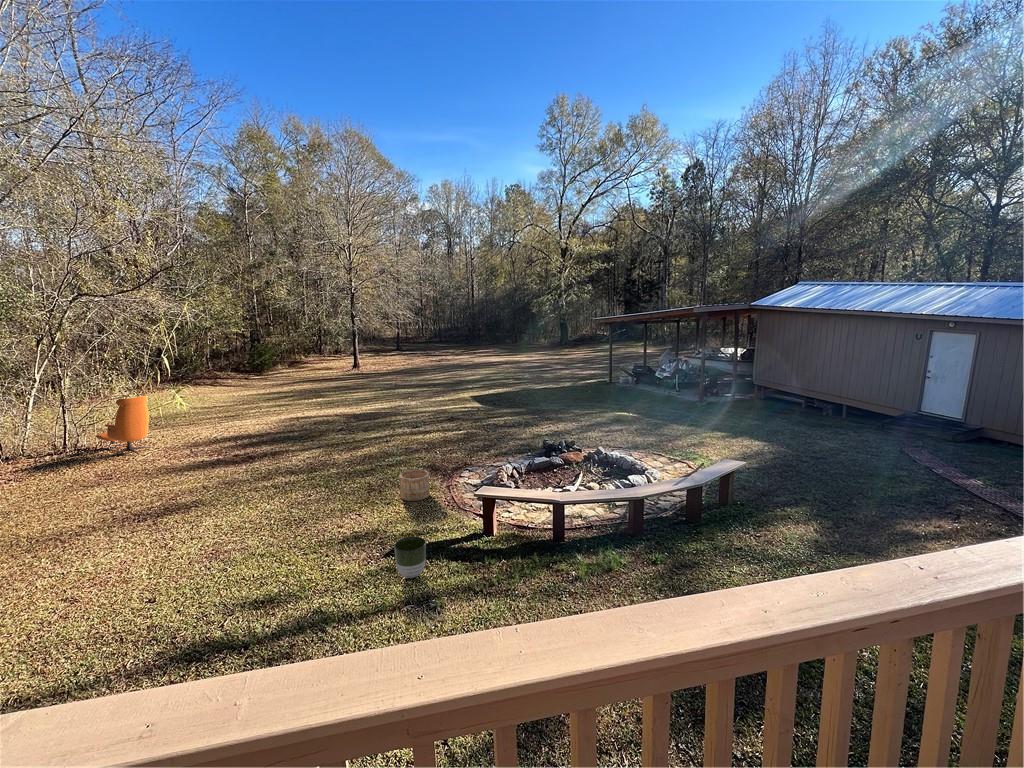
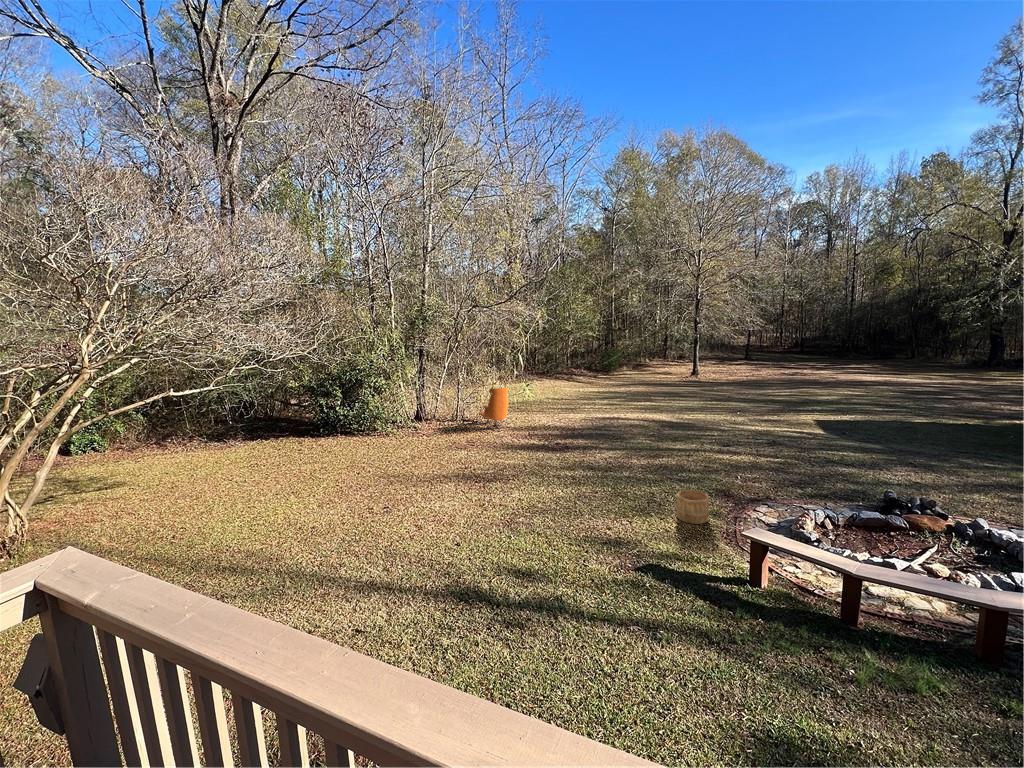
planter: present [394,537,426,578] -> none [636,557,668,600]

